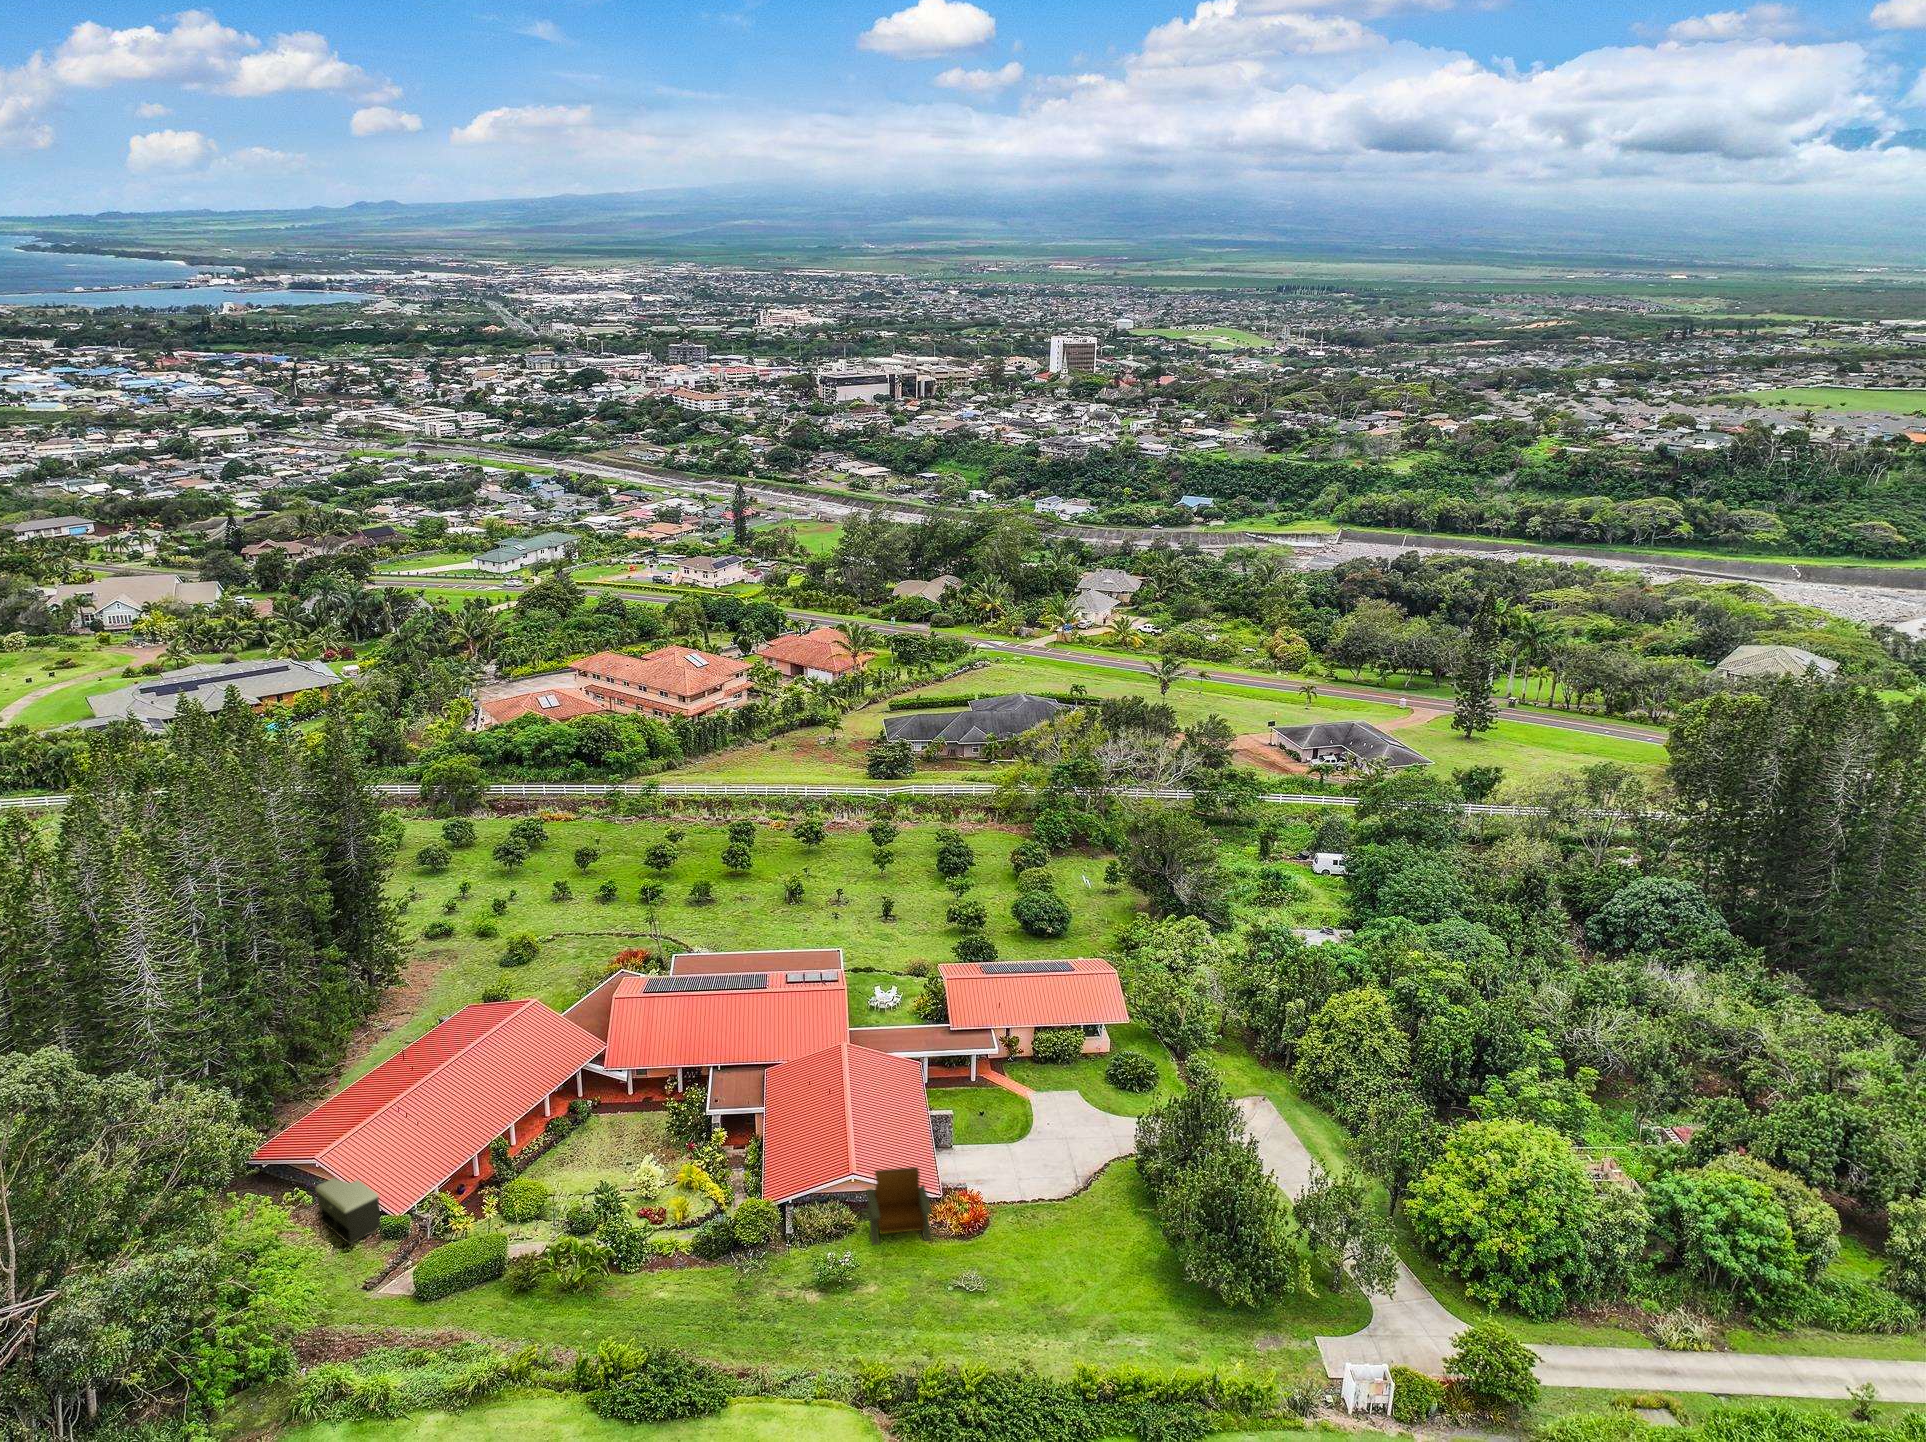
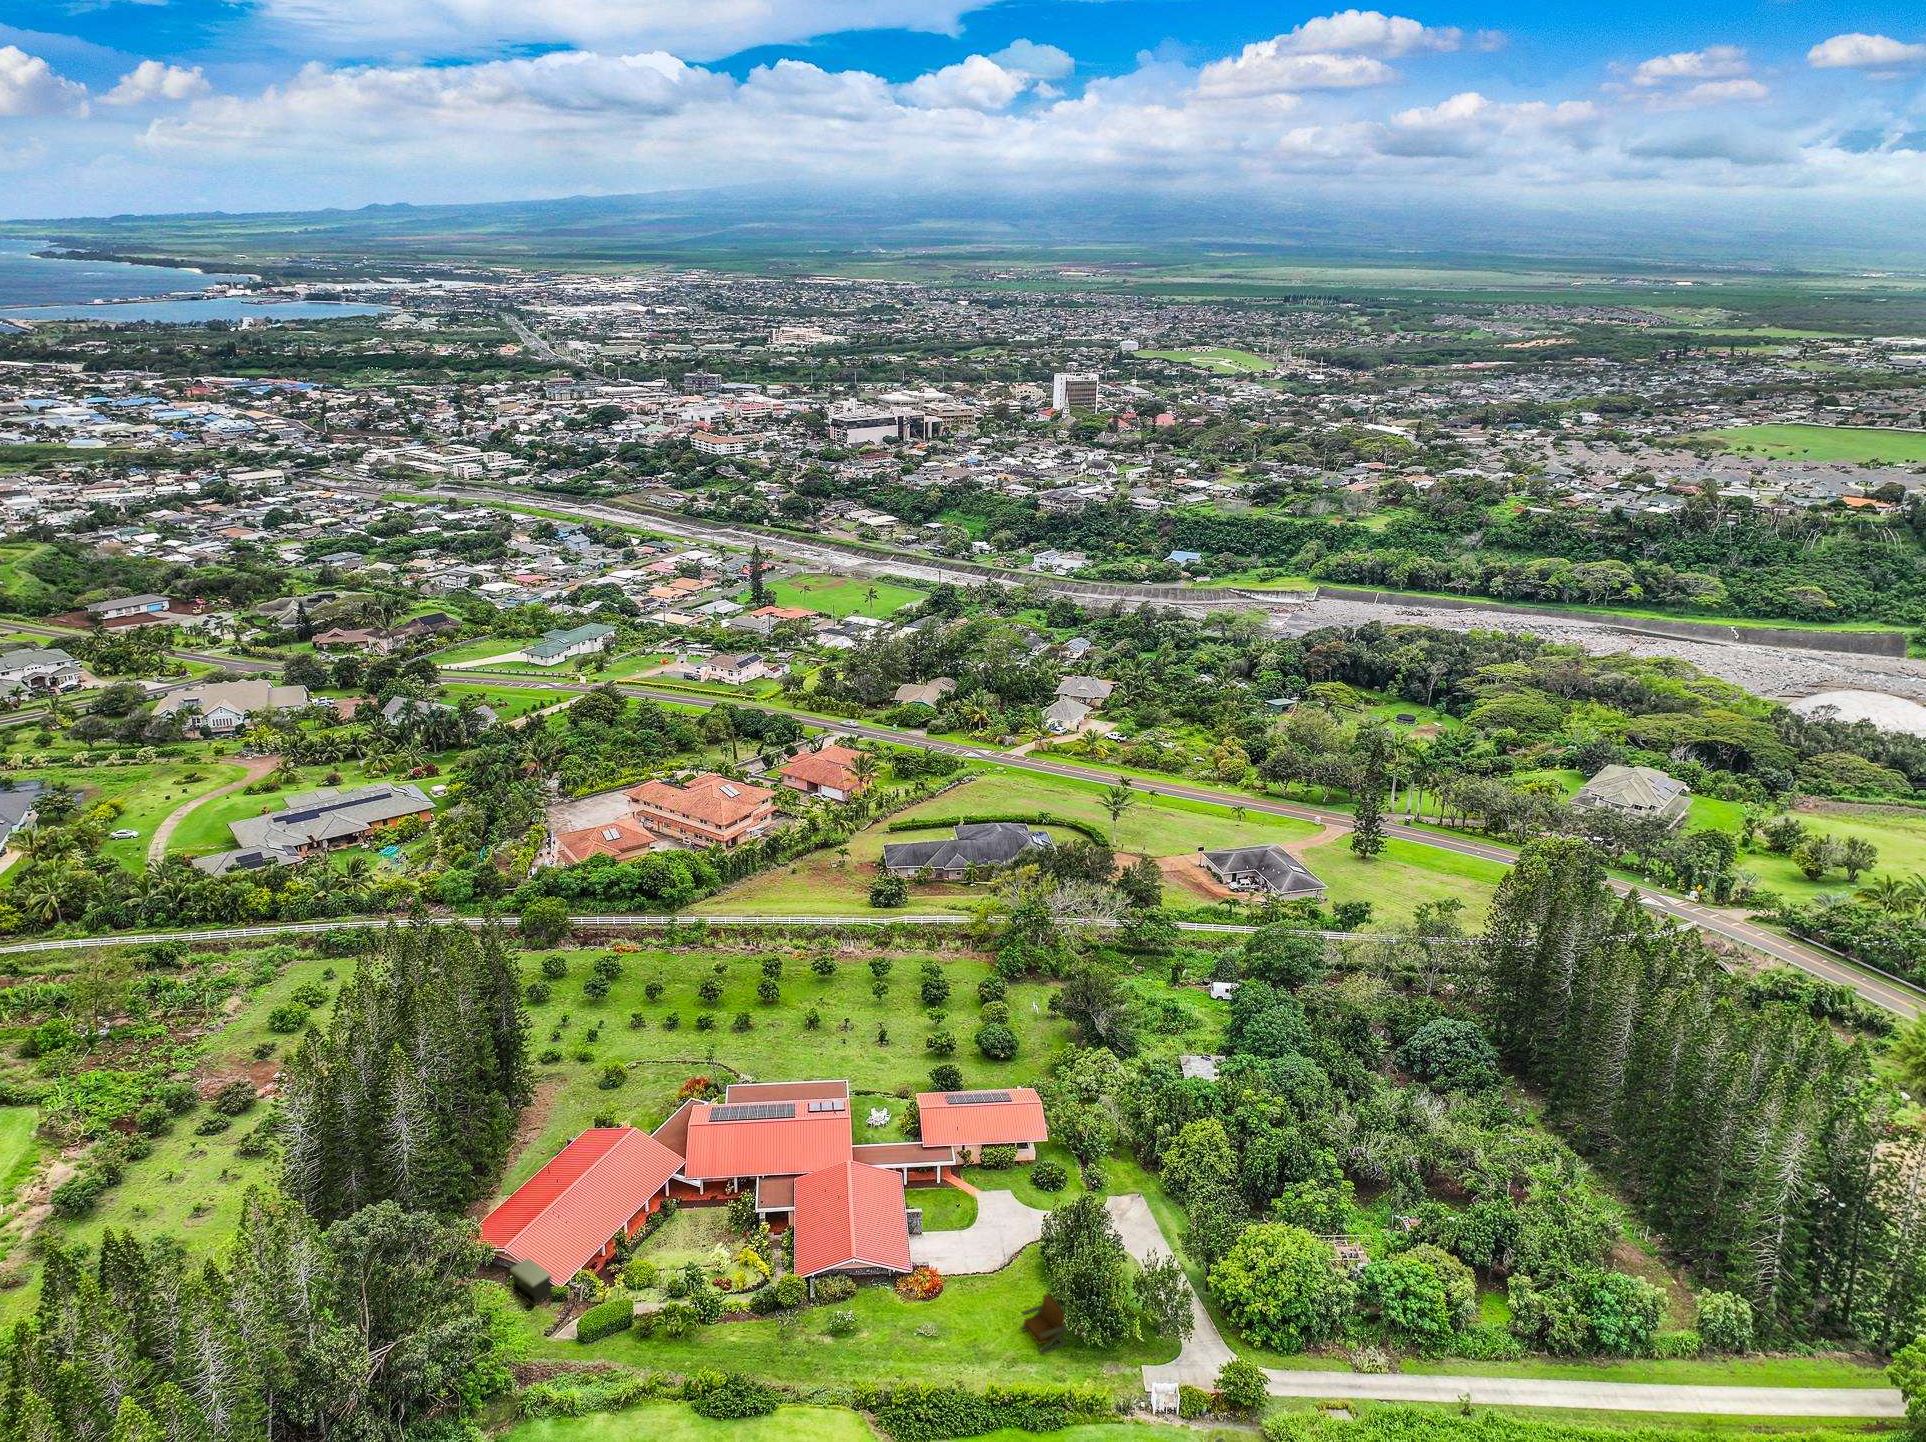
lounge chair: present [867,1167,932,1245] -> present [1020,1294,1068,1354]

